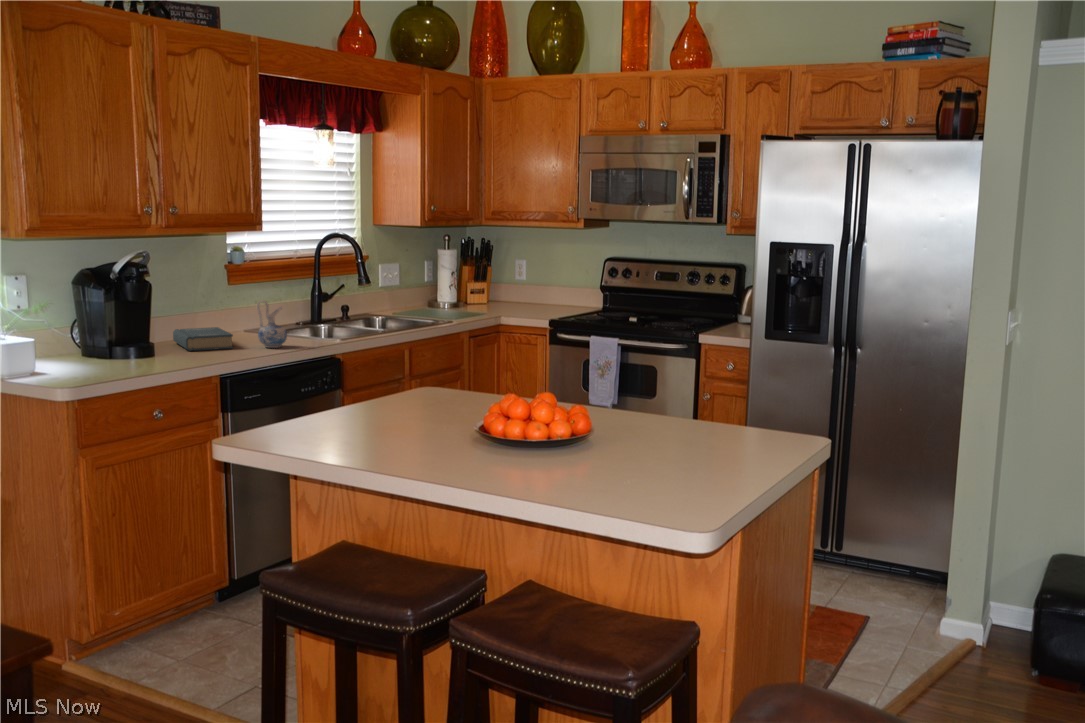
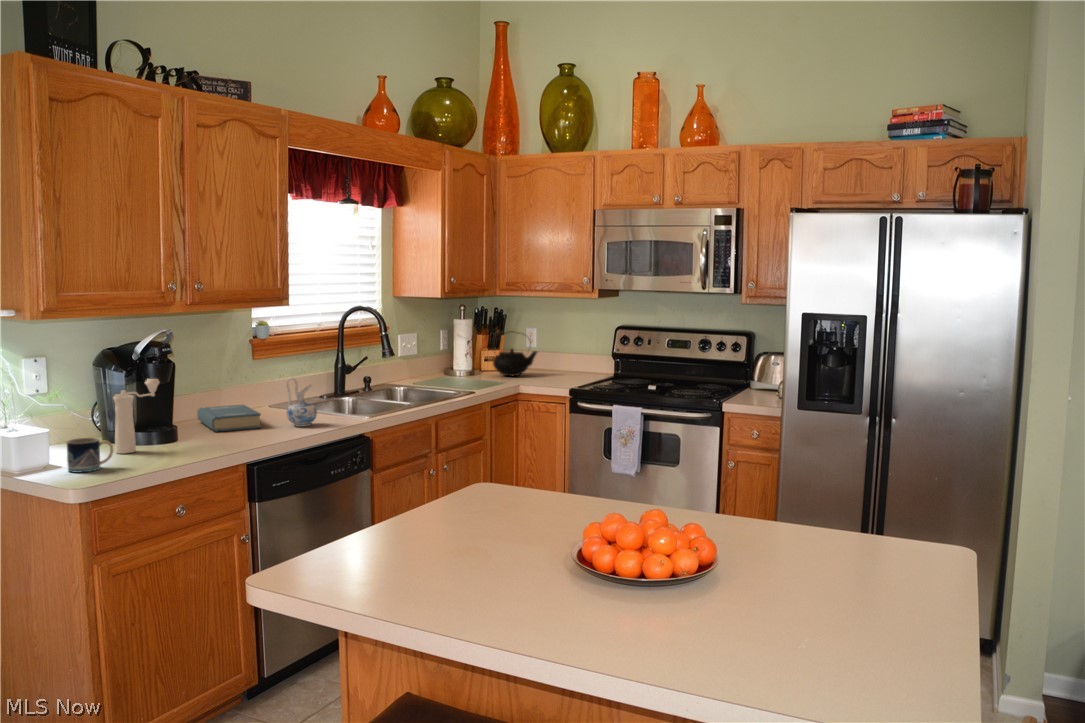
teapot: none [476,262,524,308] -> present [493,332,537,376]
pepper mill: none [91,297,135,367] -> present [113,379,160,454]
mug: none [49,349,92,380] -> present [67,438,113,472]

